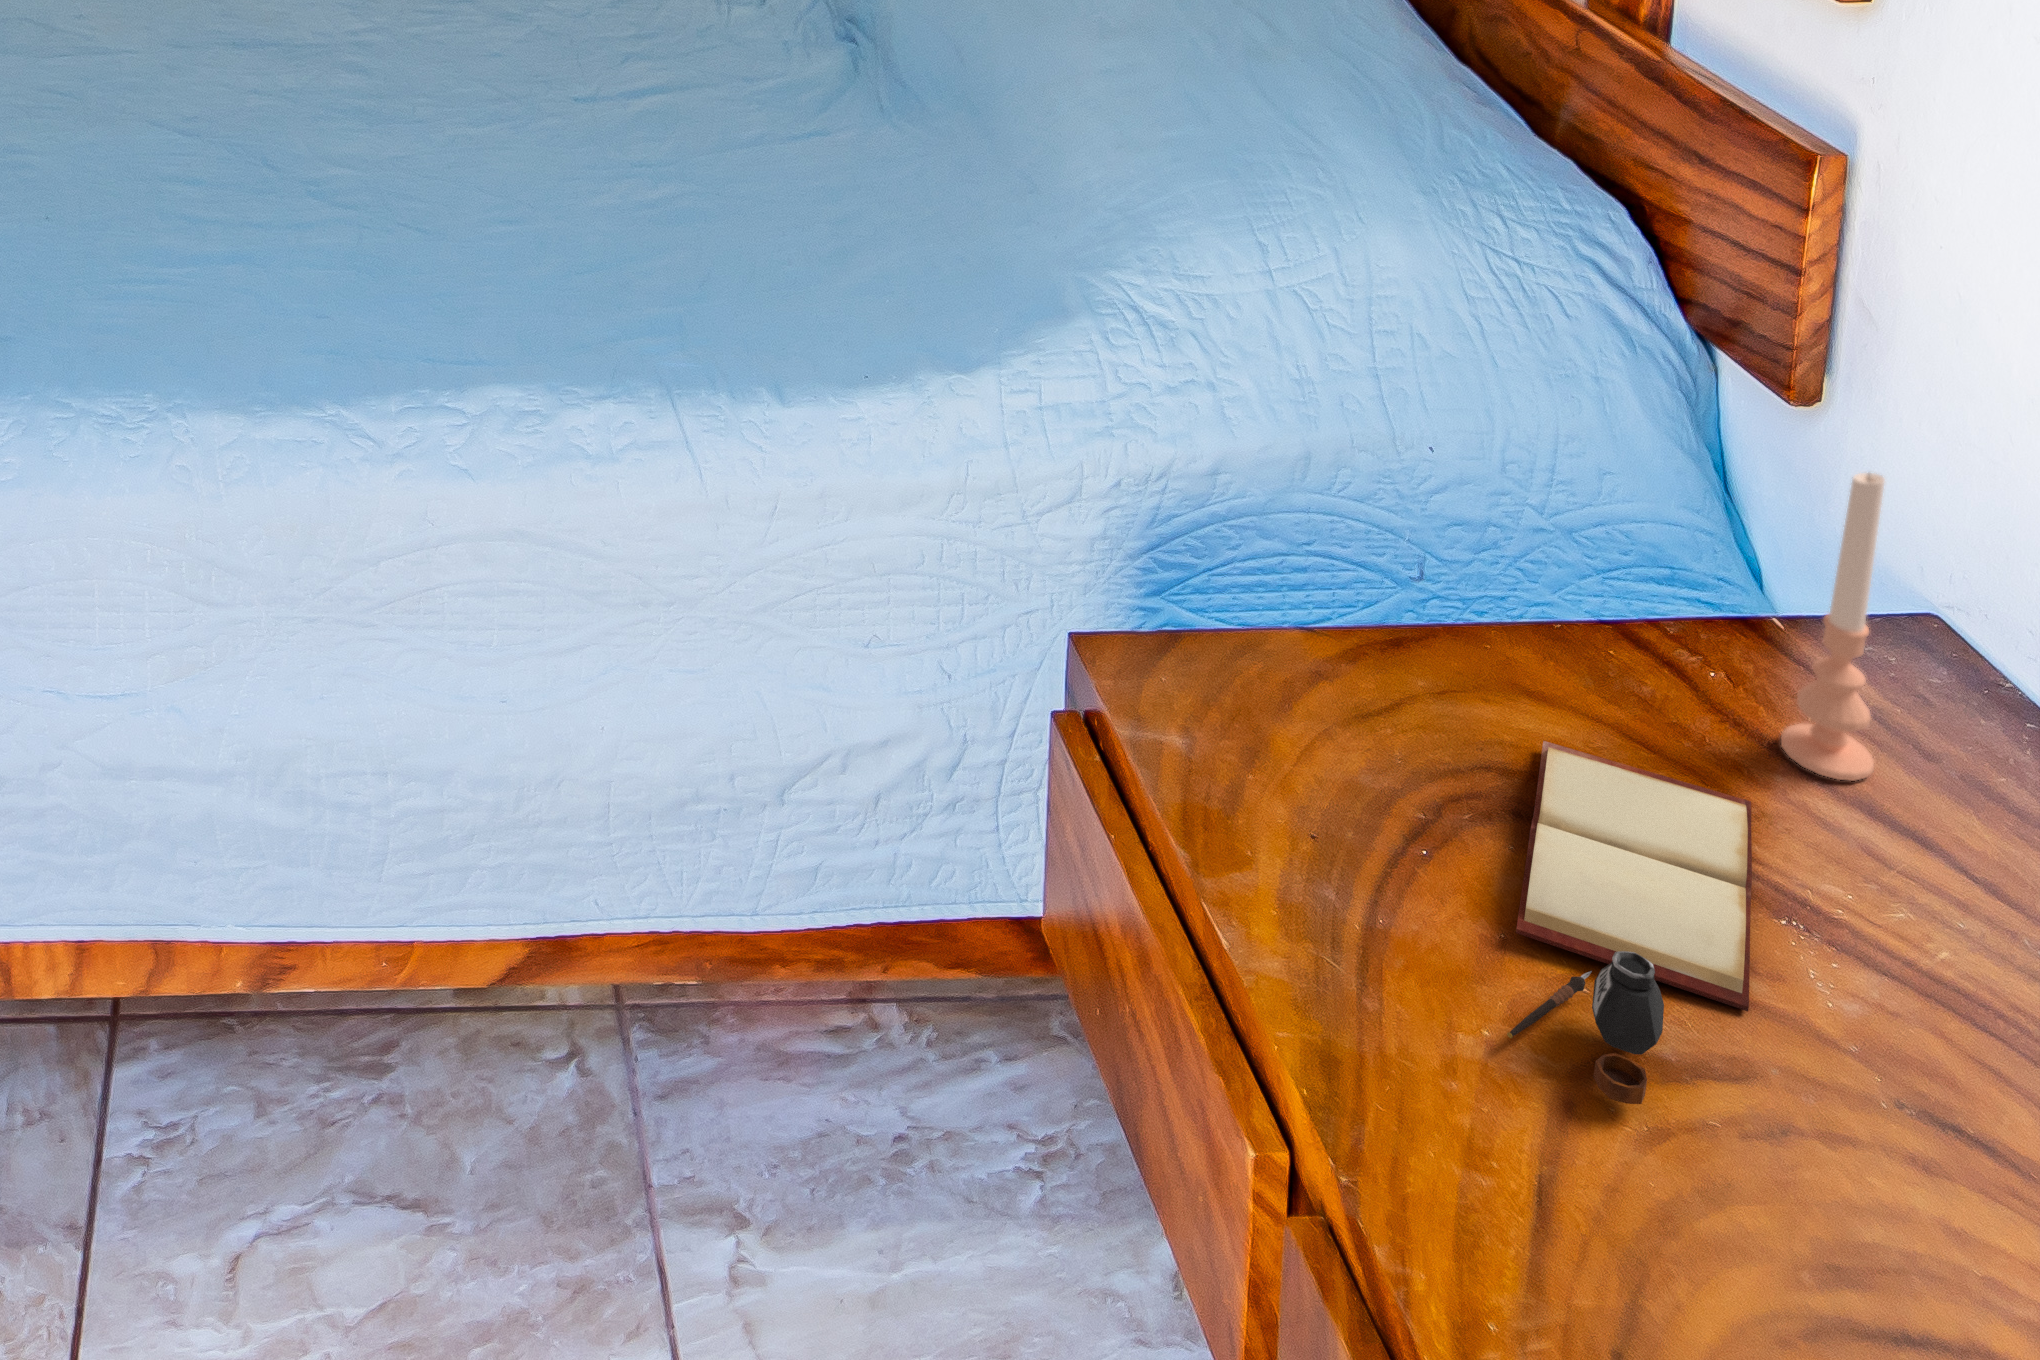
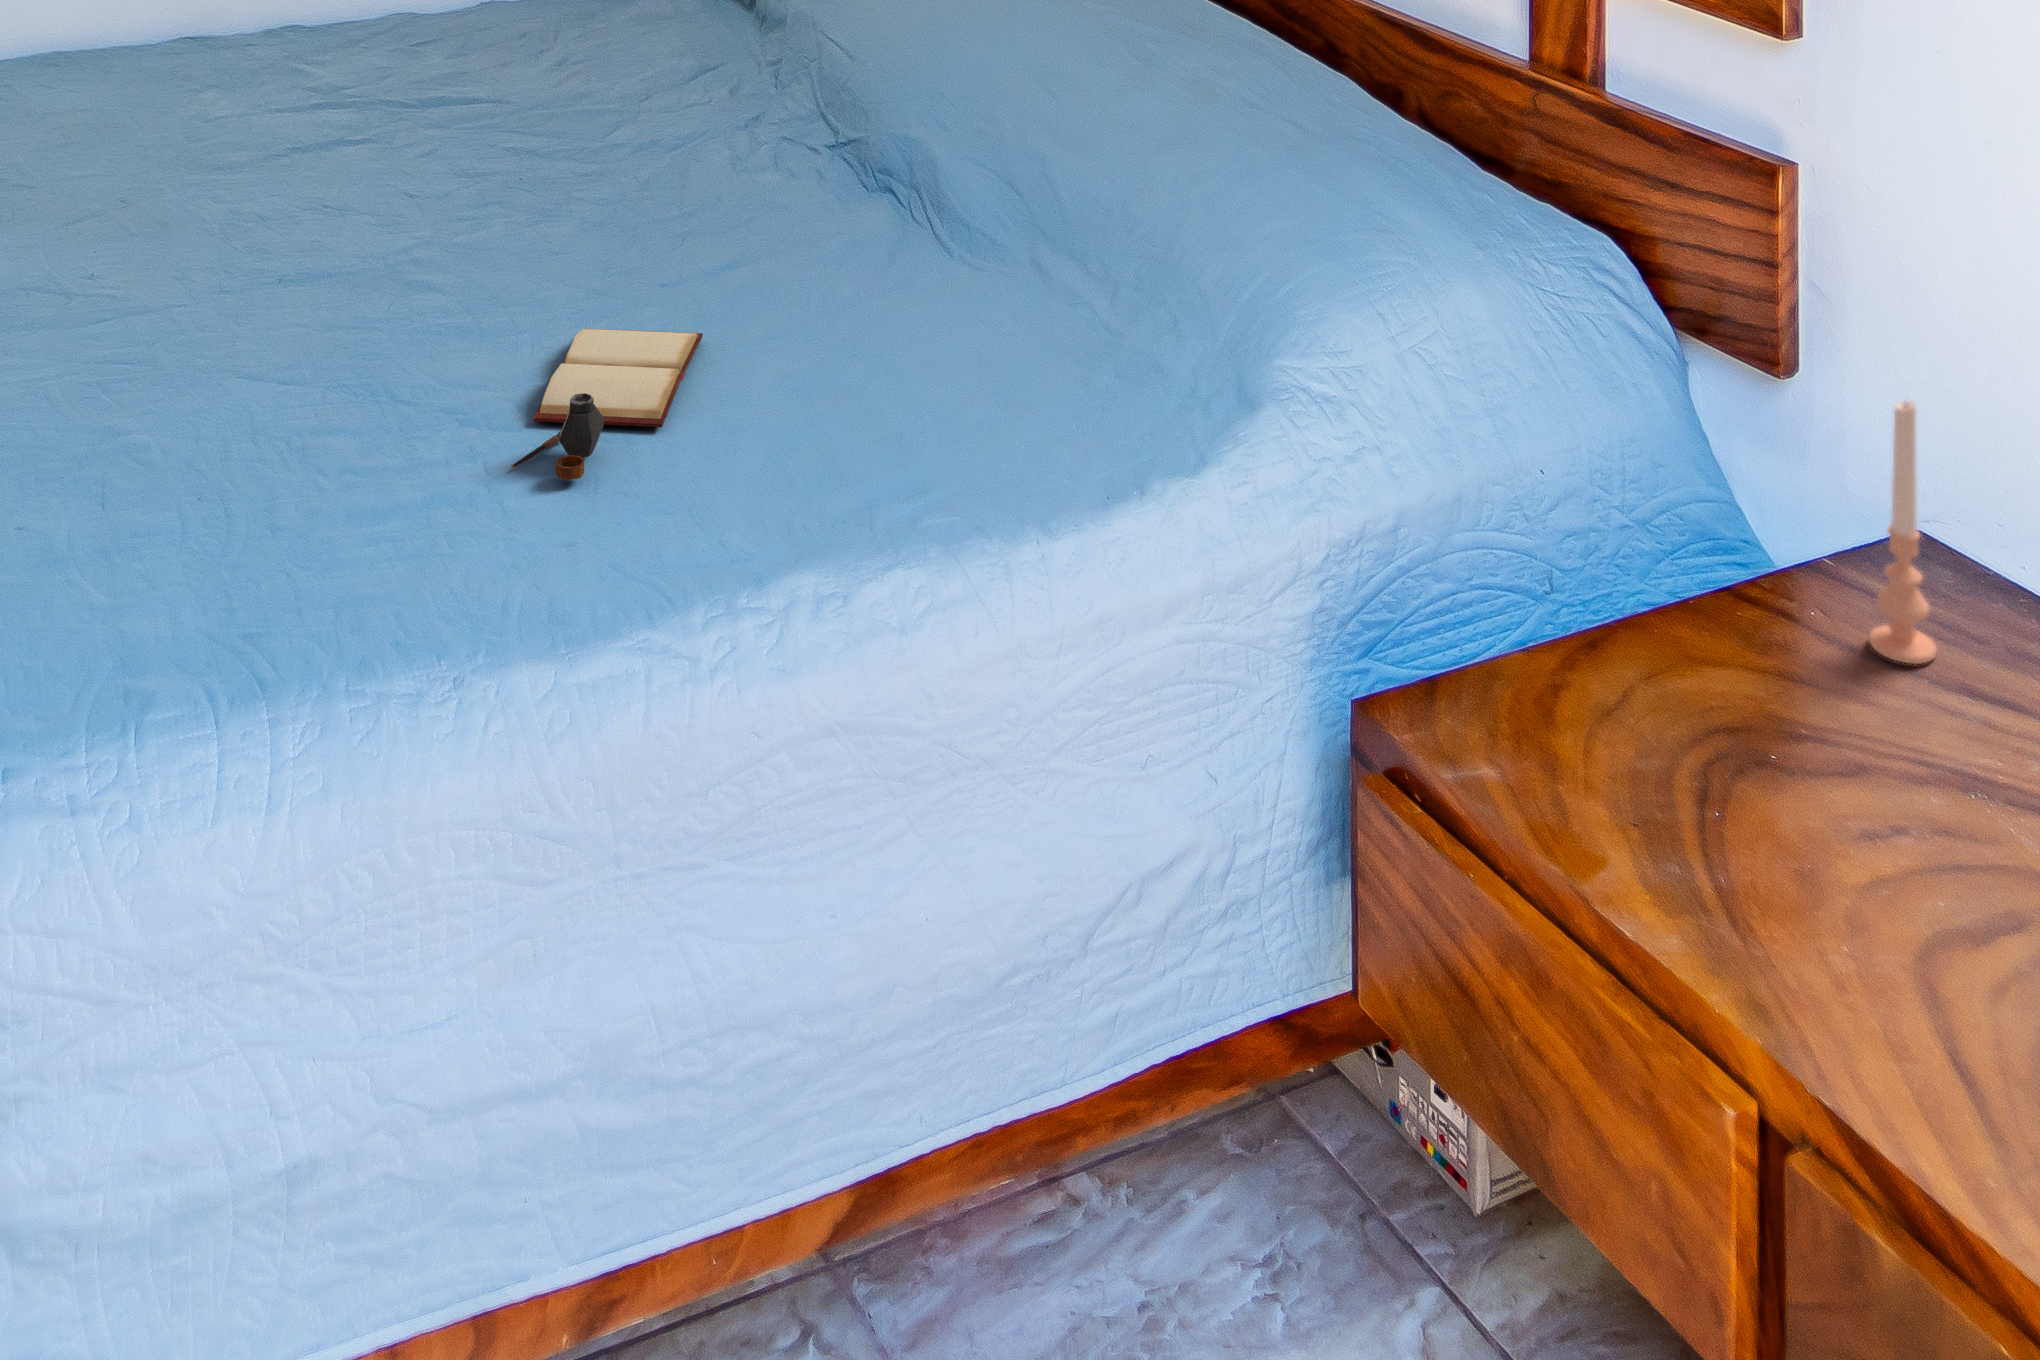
book: present [1507,741,1752,1104] -> present [511,328,703,480]

